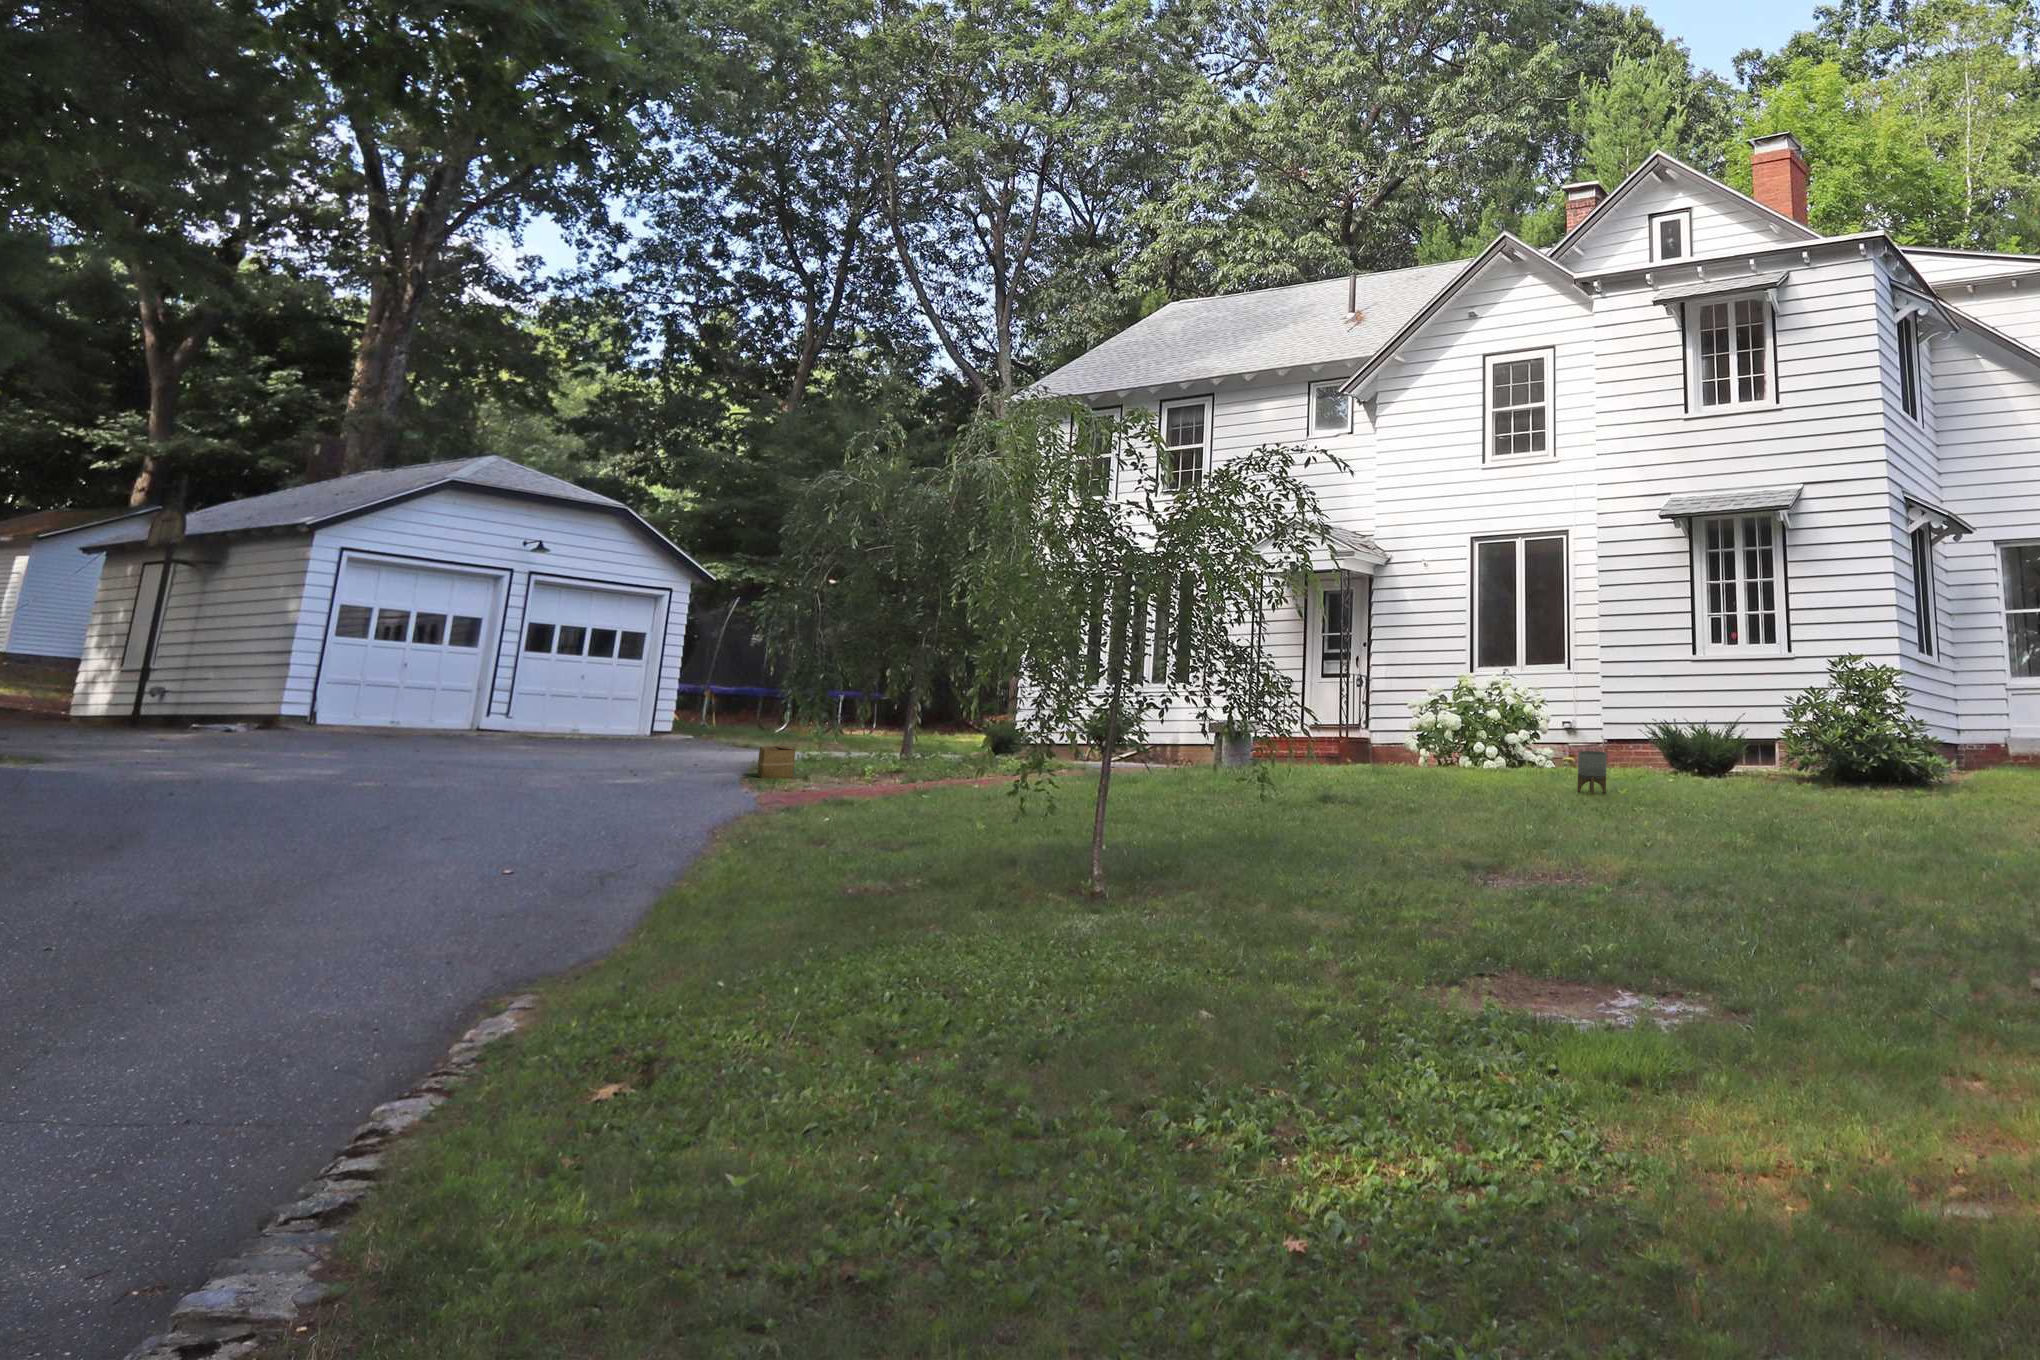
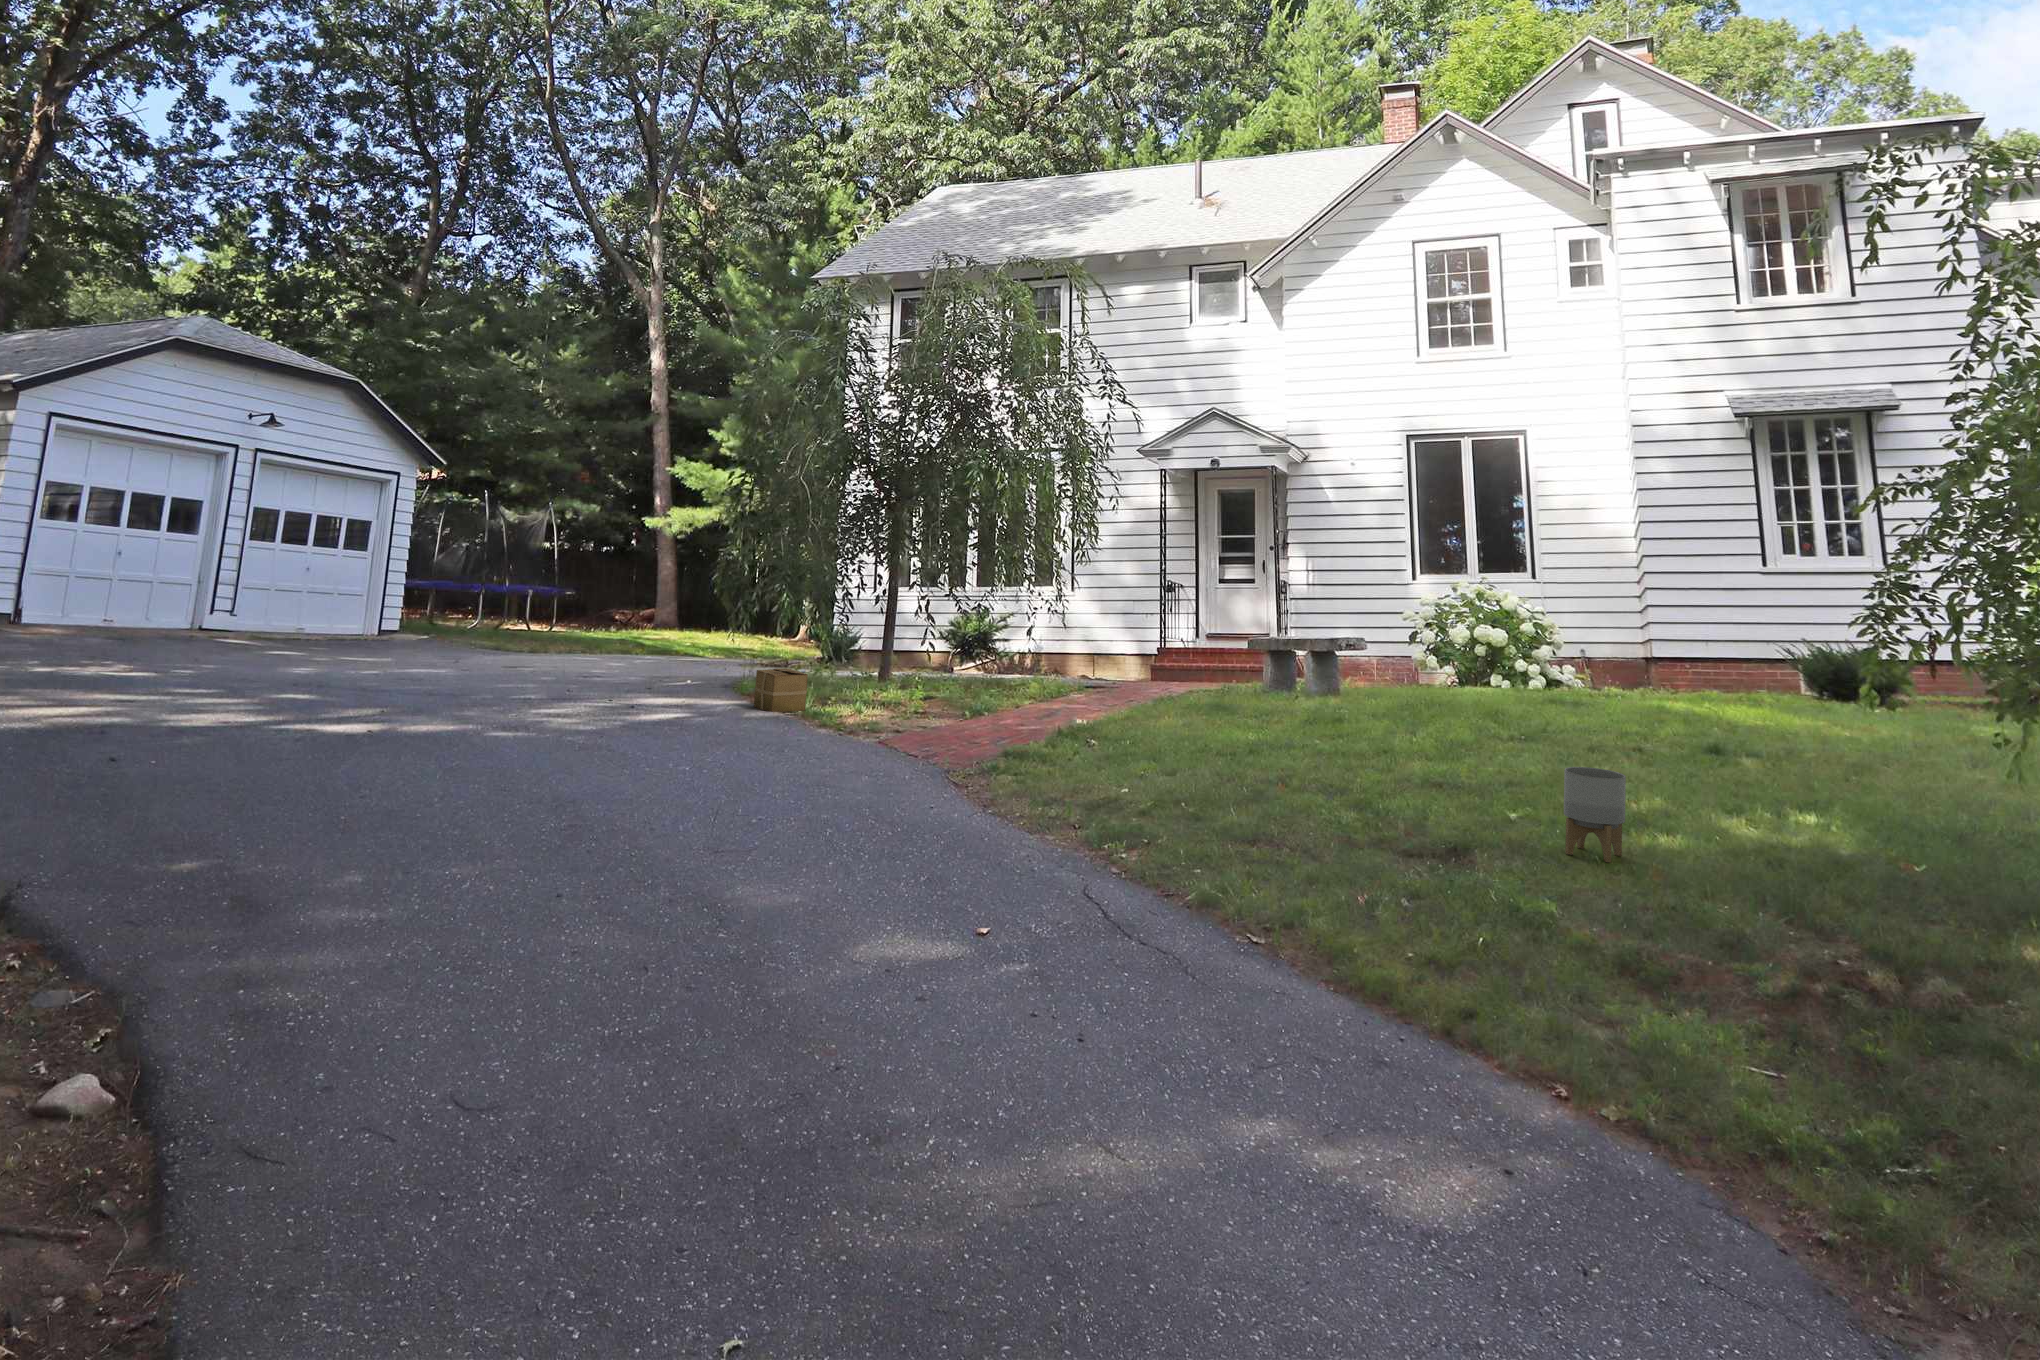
planter: present [1577,751,1607,794] -> present [1564,767,1626,862]

